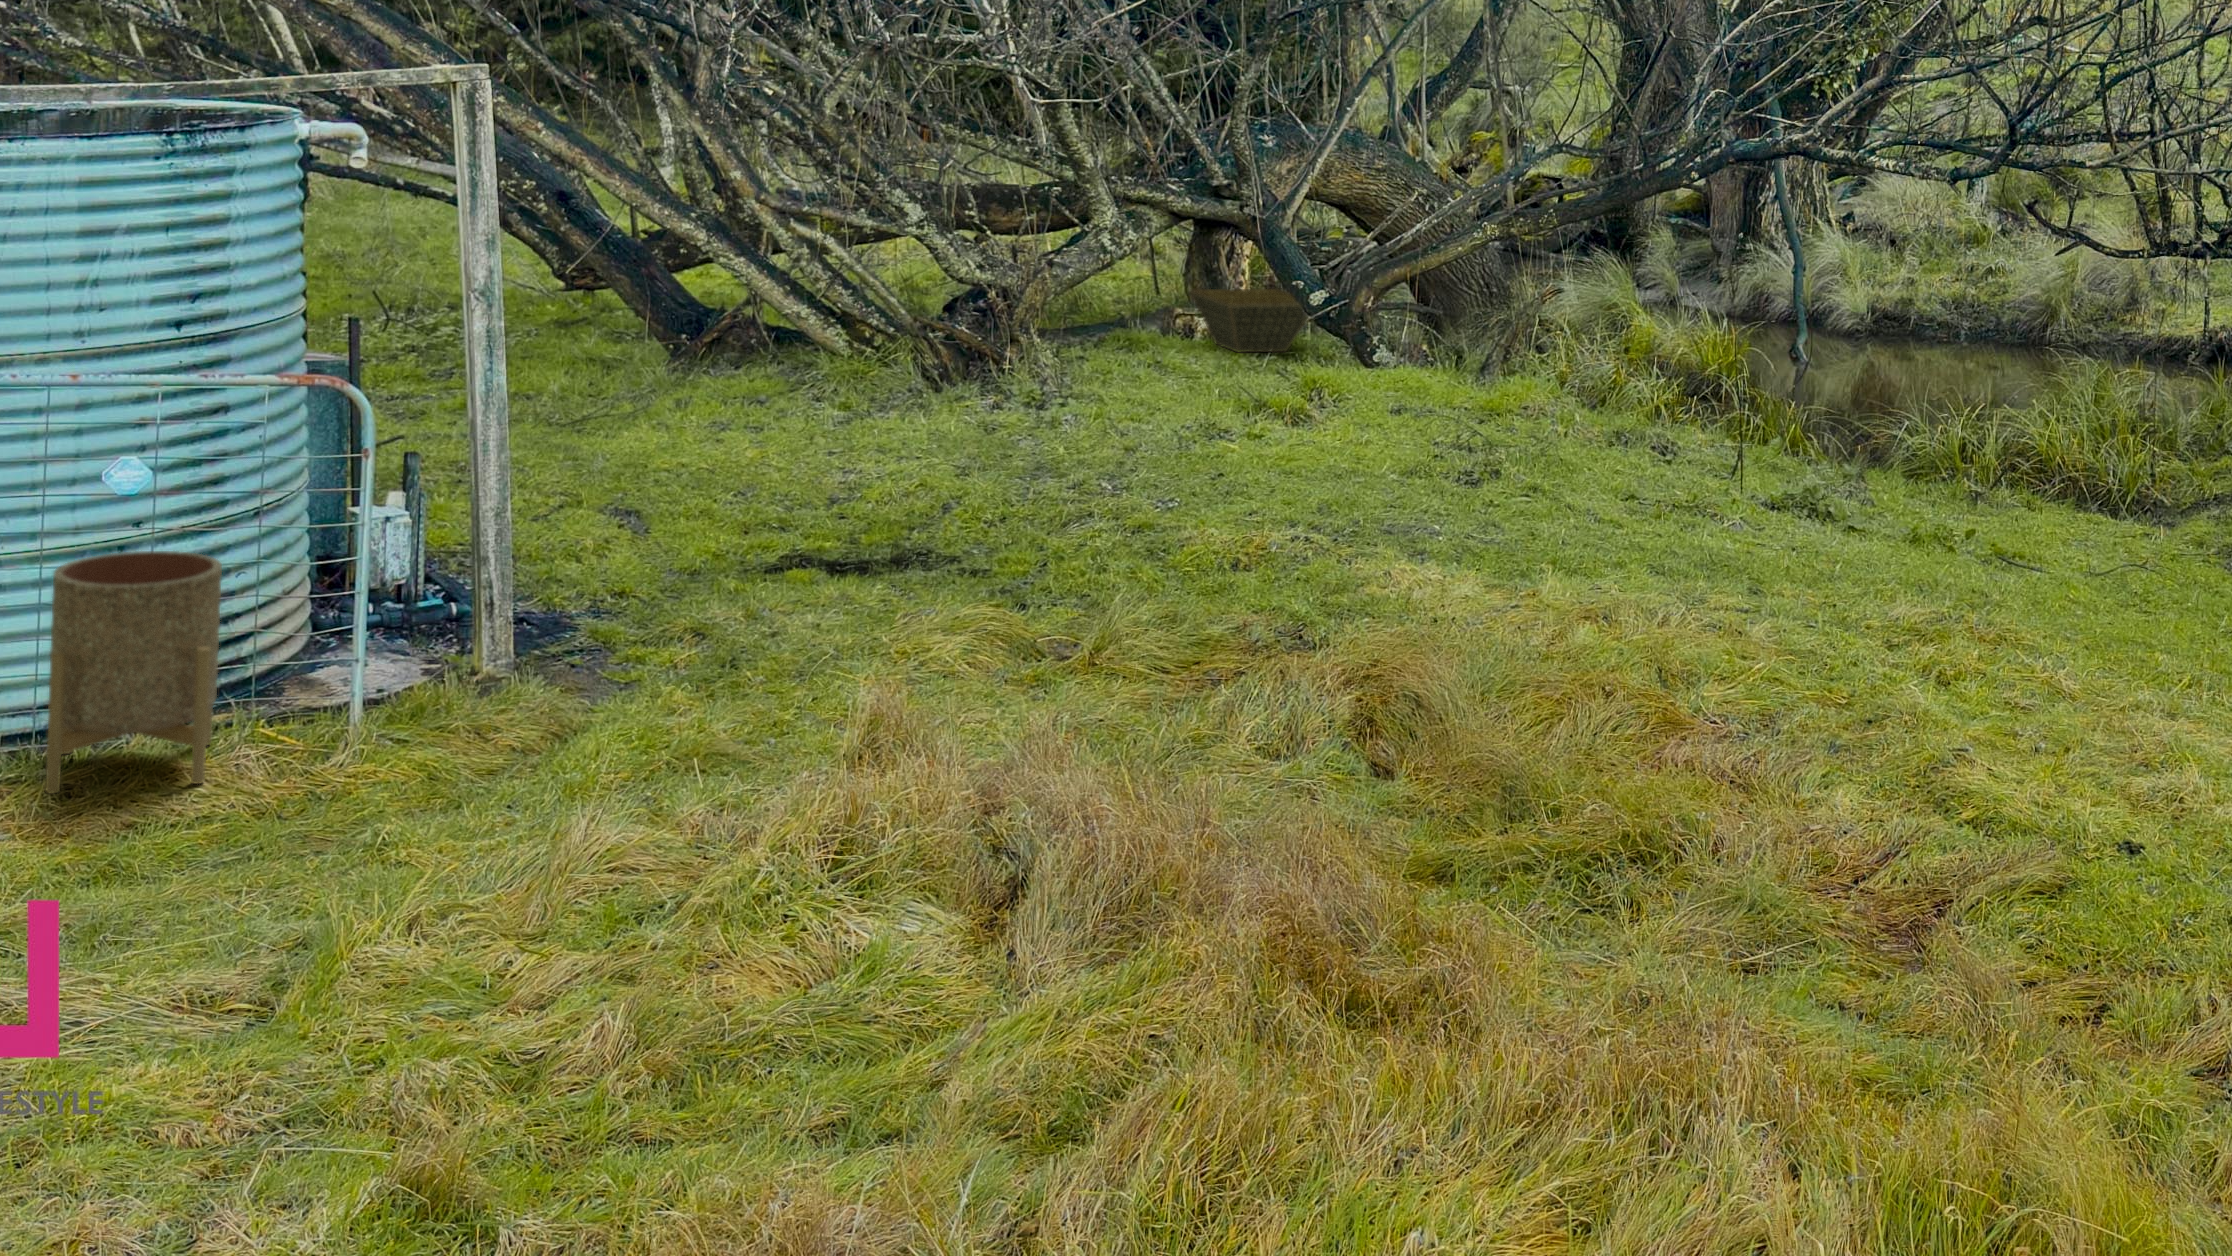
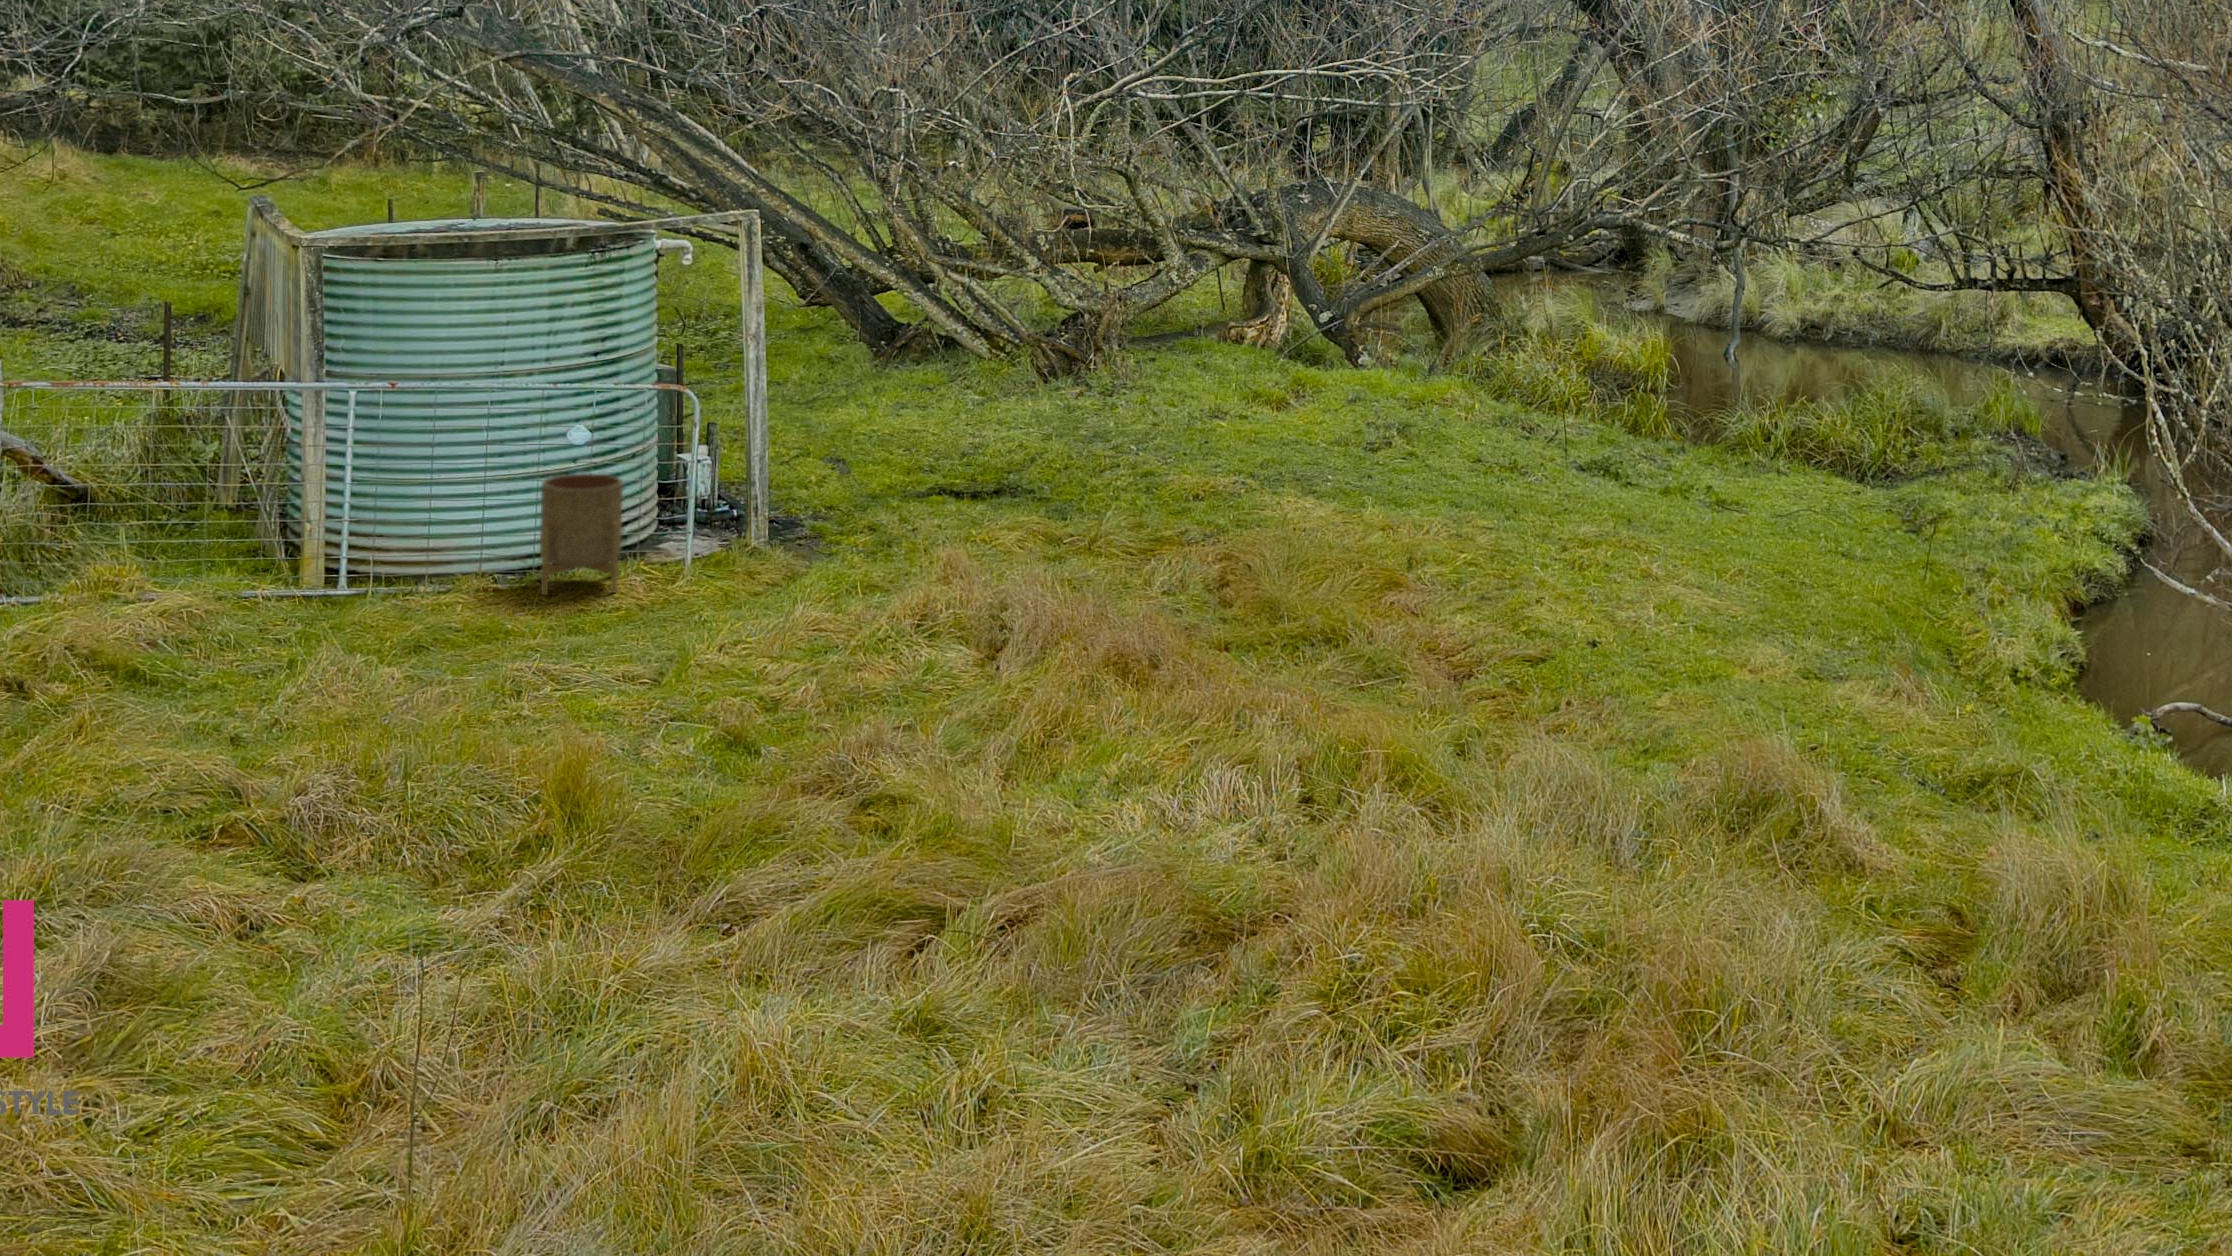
basket: present [1191,289,1307,353] -> none [1243,308,1333,356]

